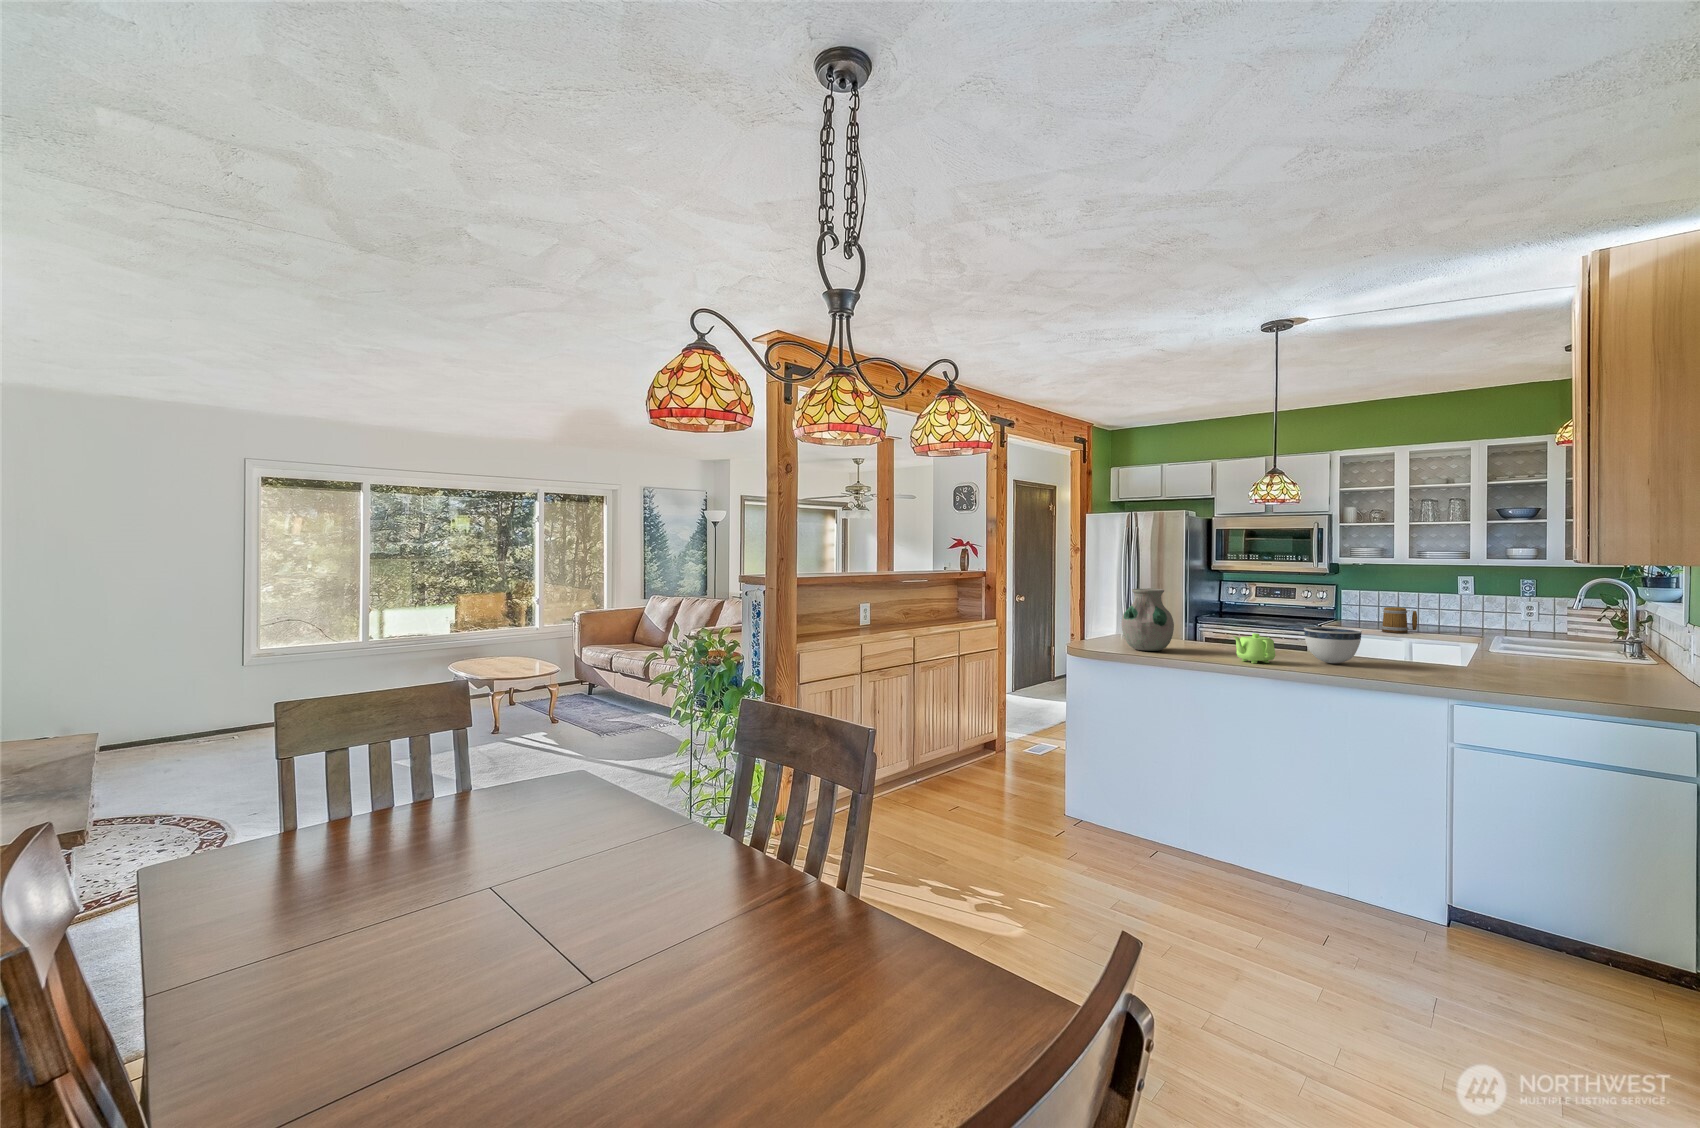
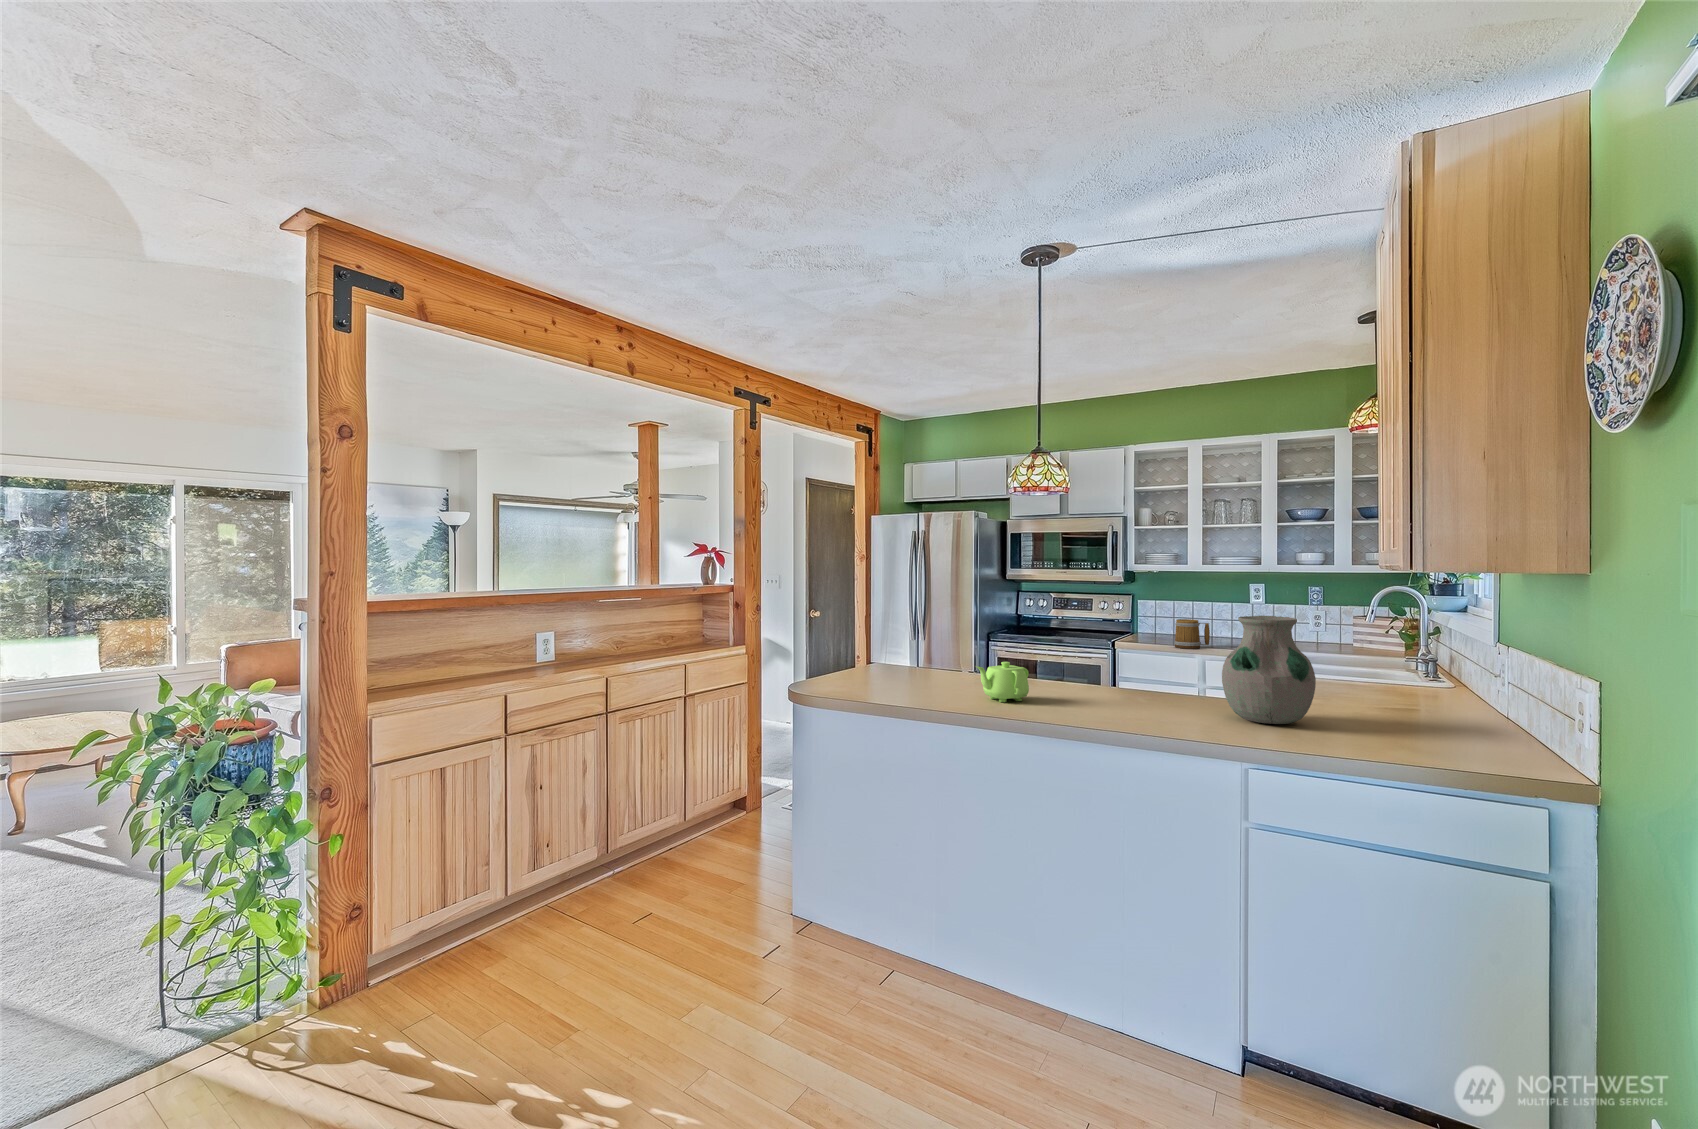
vase: present [1121,588,1174,651] -> present [1222,616,1316,724]
bowl: present [1304,627,1362,663] -> none [1065,650,1132,698]

